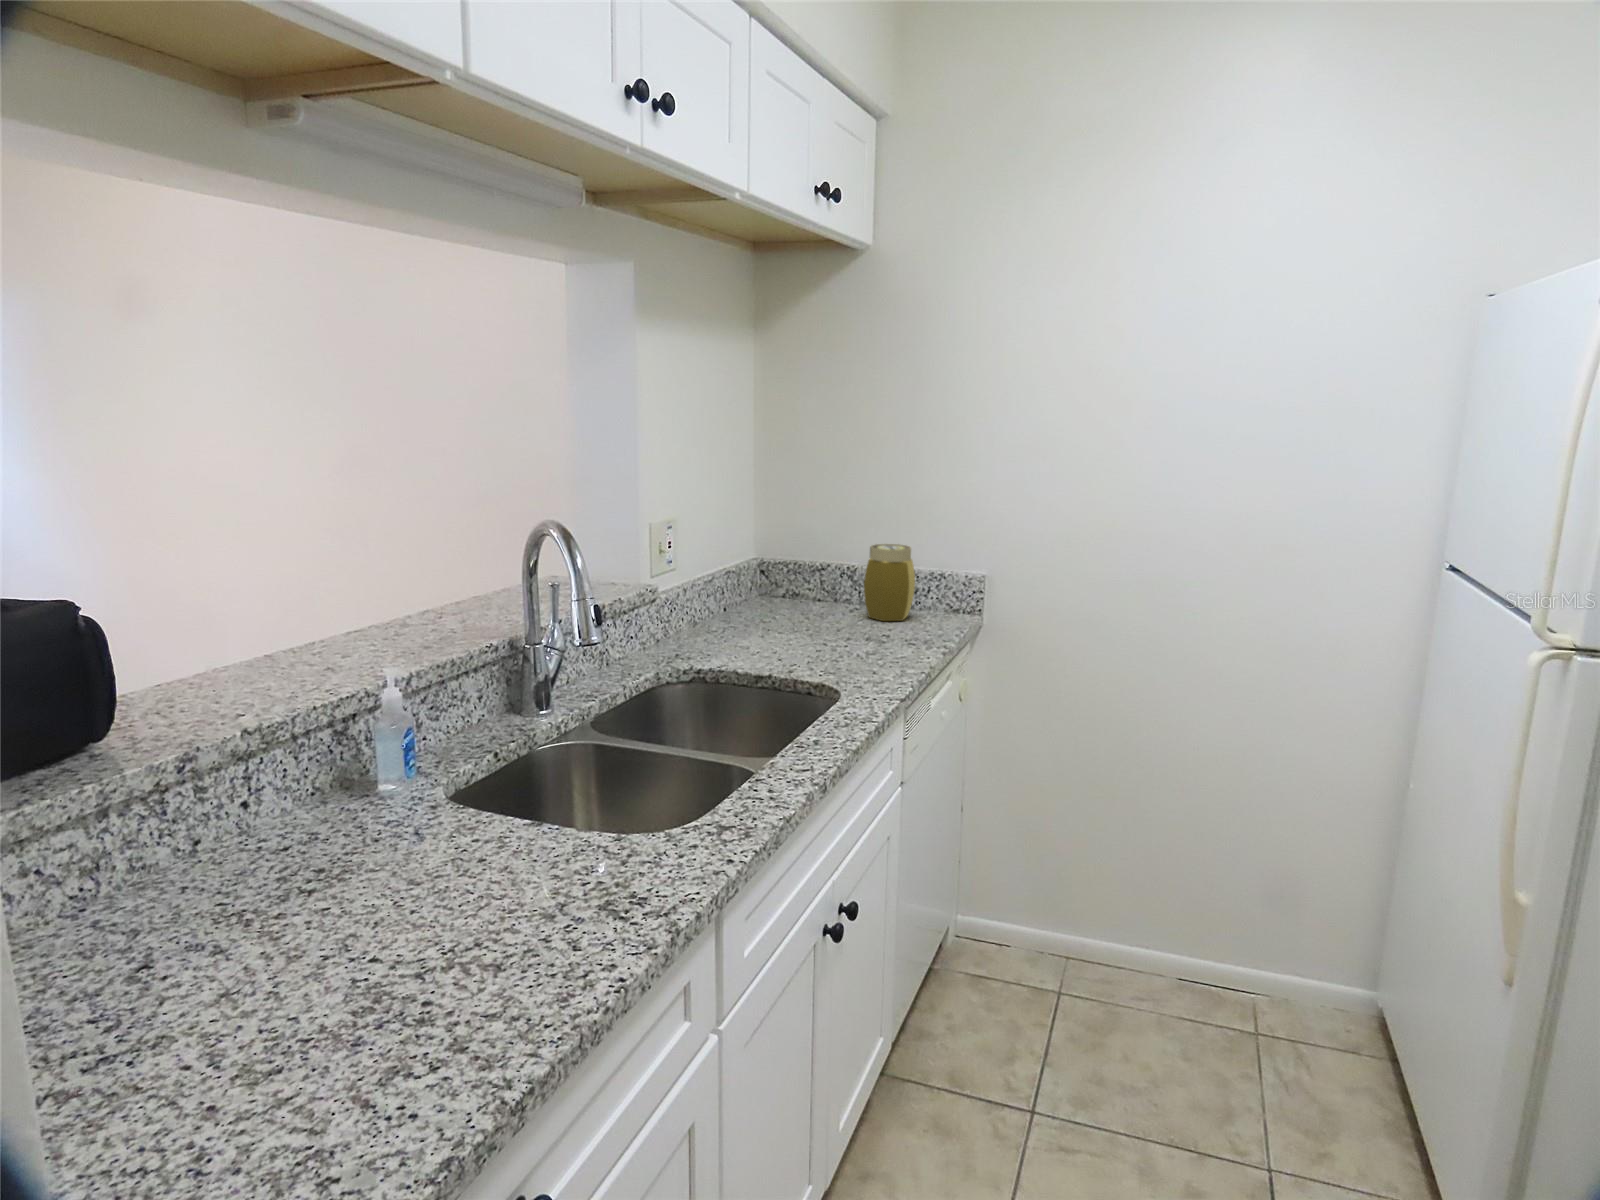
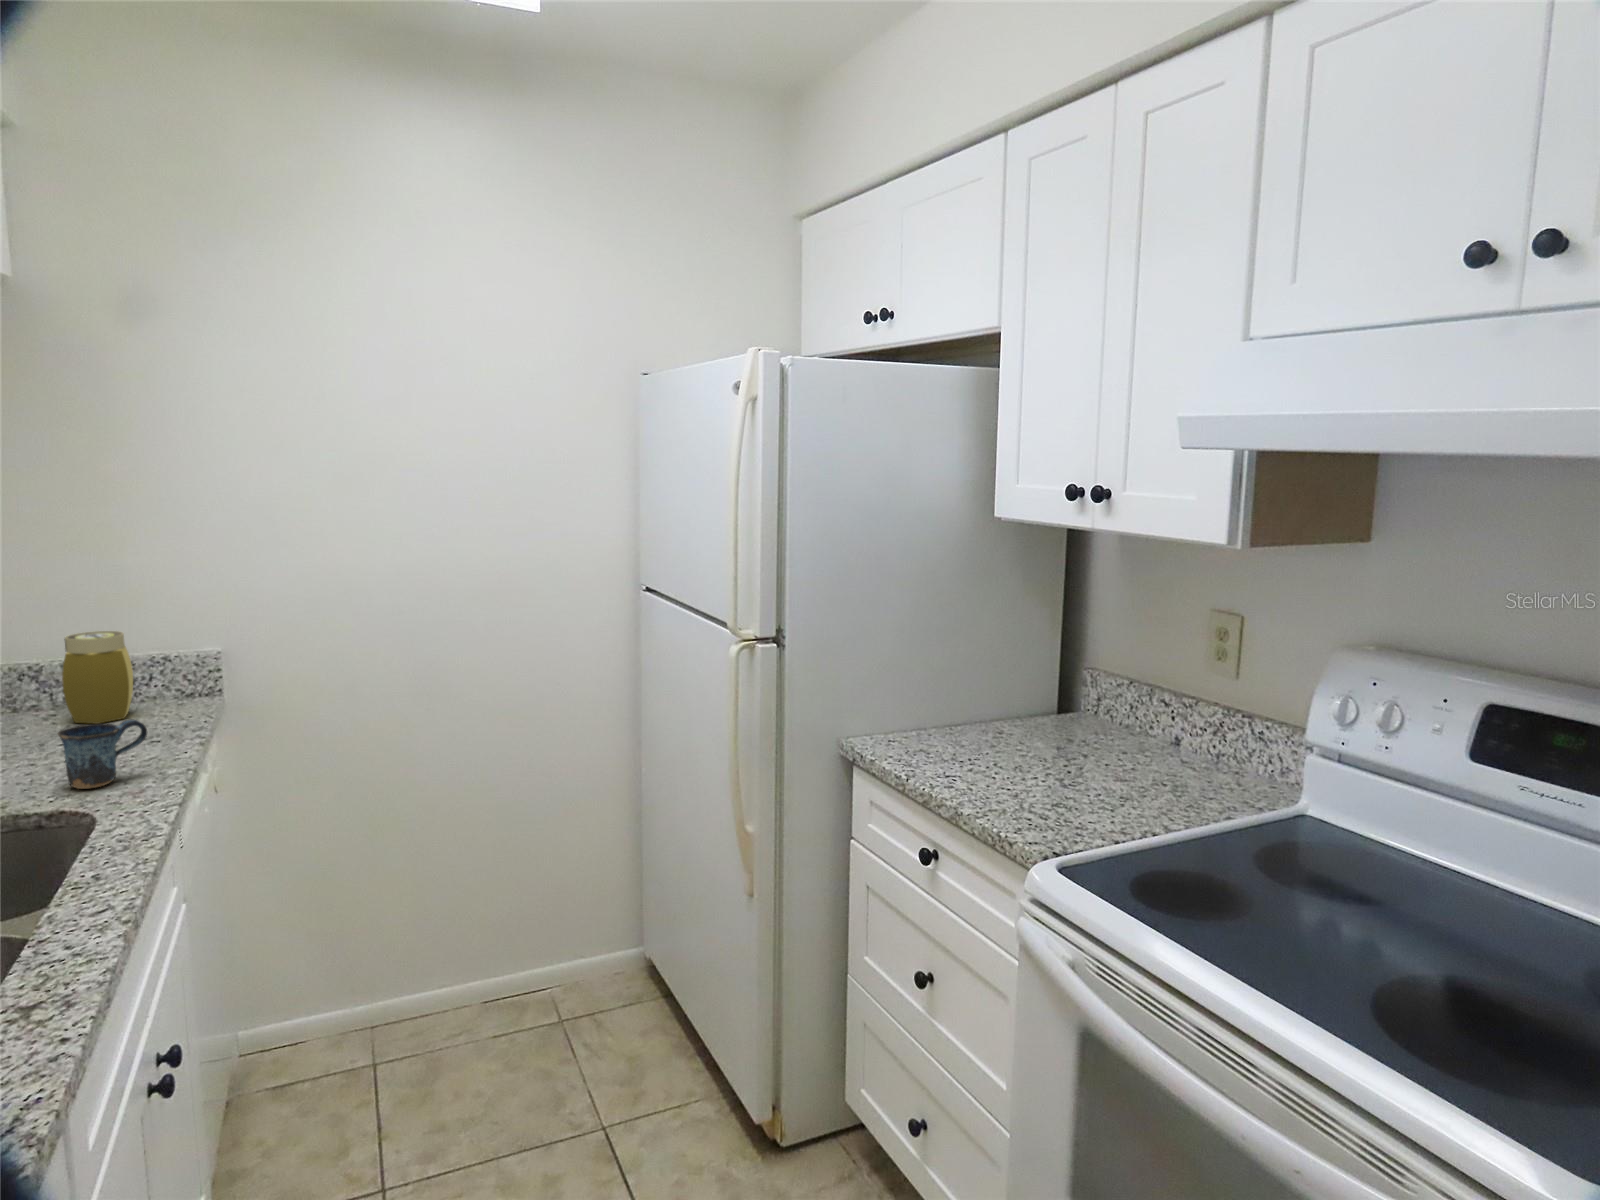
mug: none [835,619,896,672] -> present [58,720,147,789]

